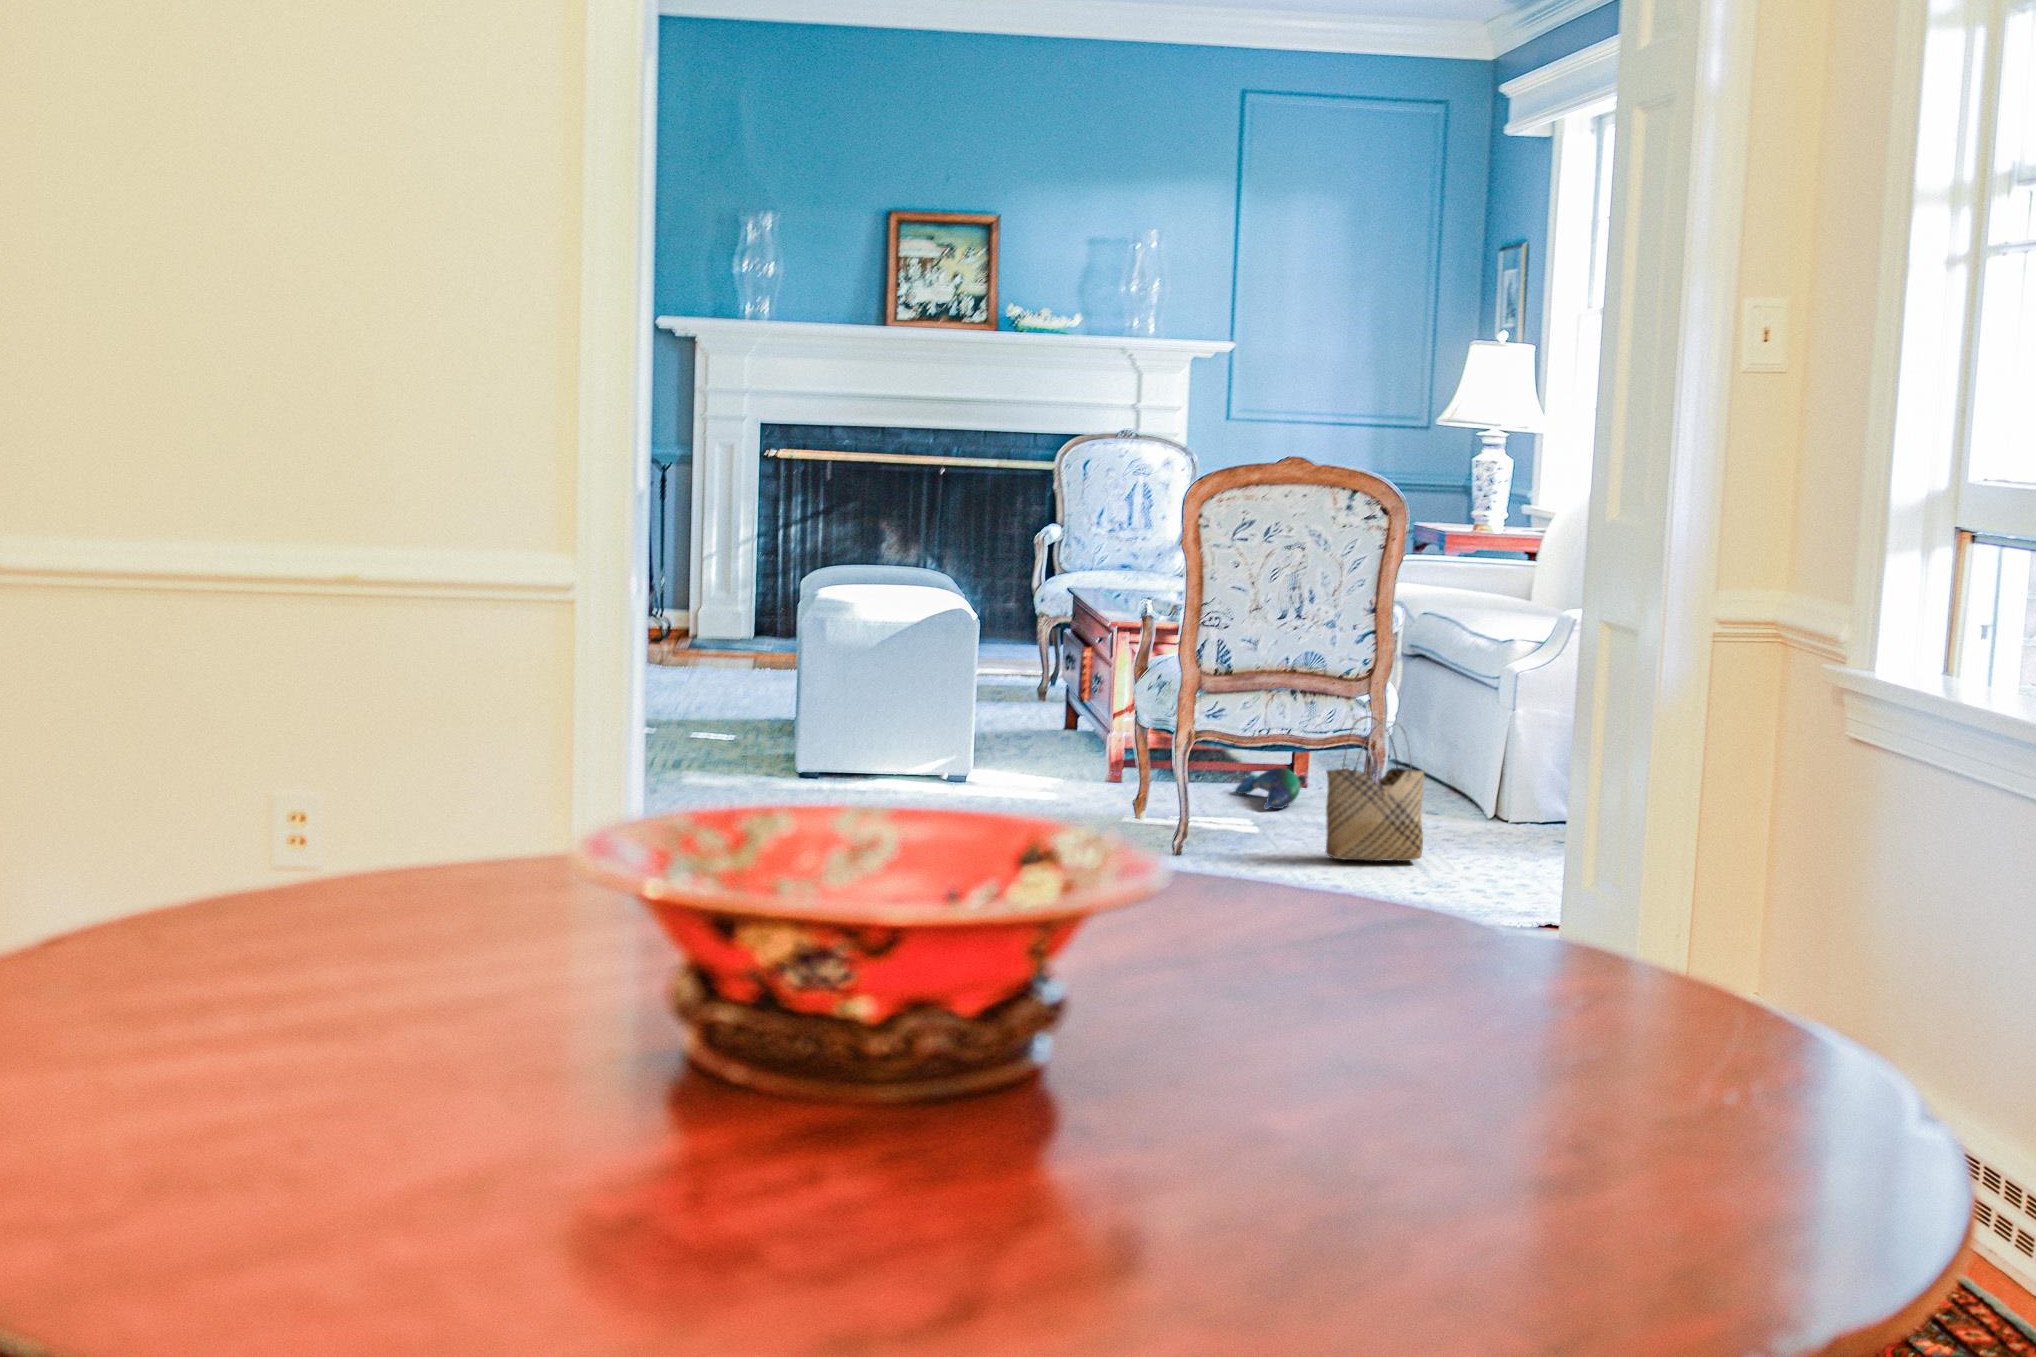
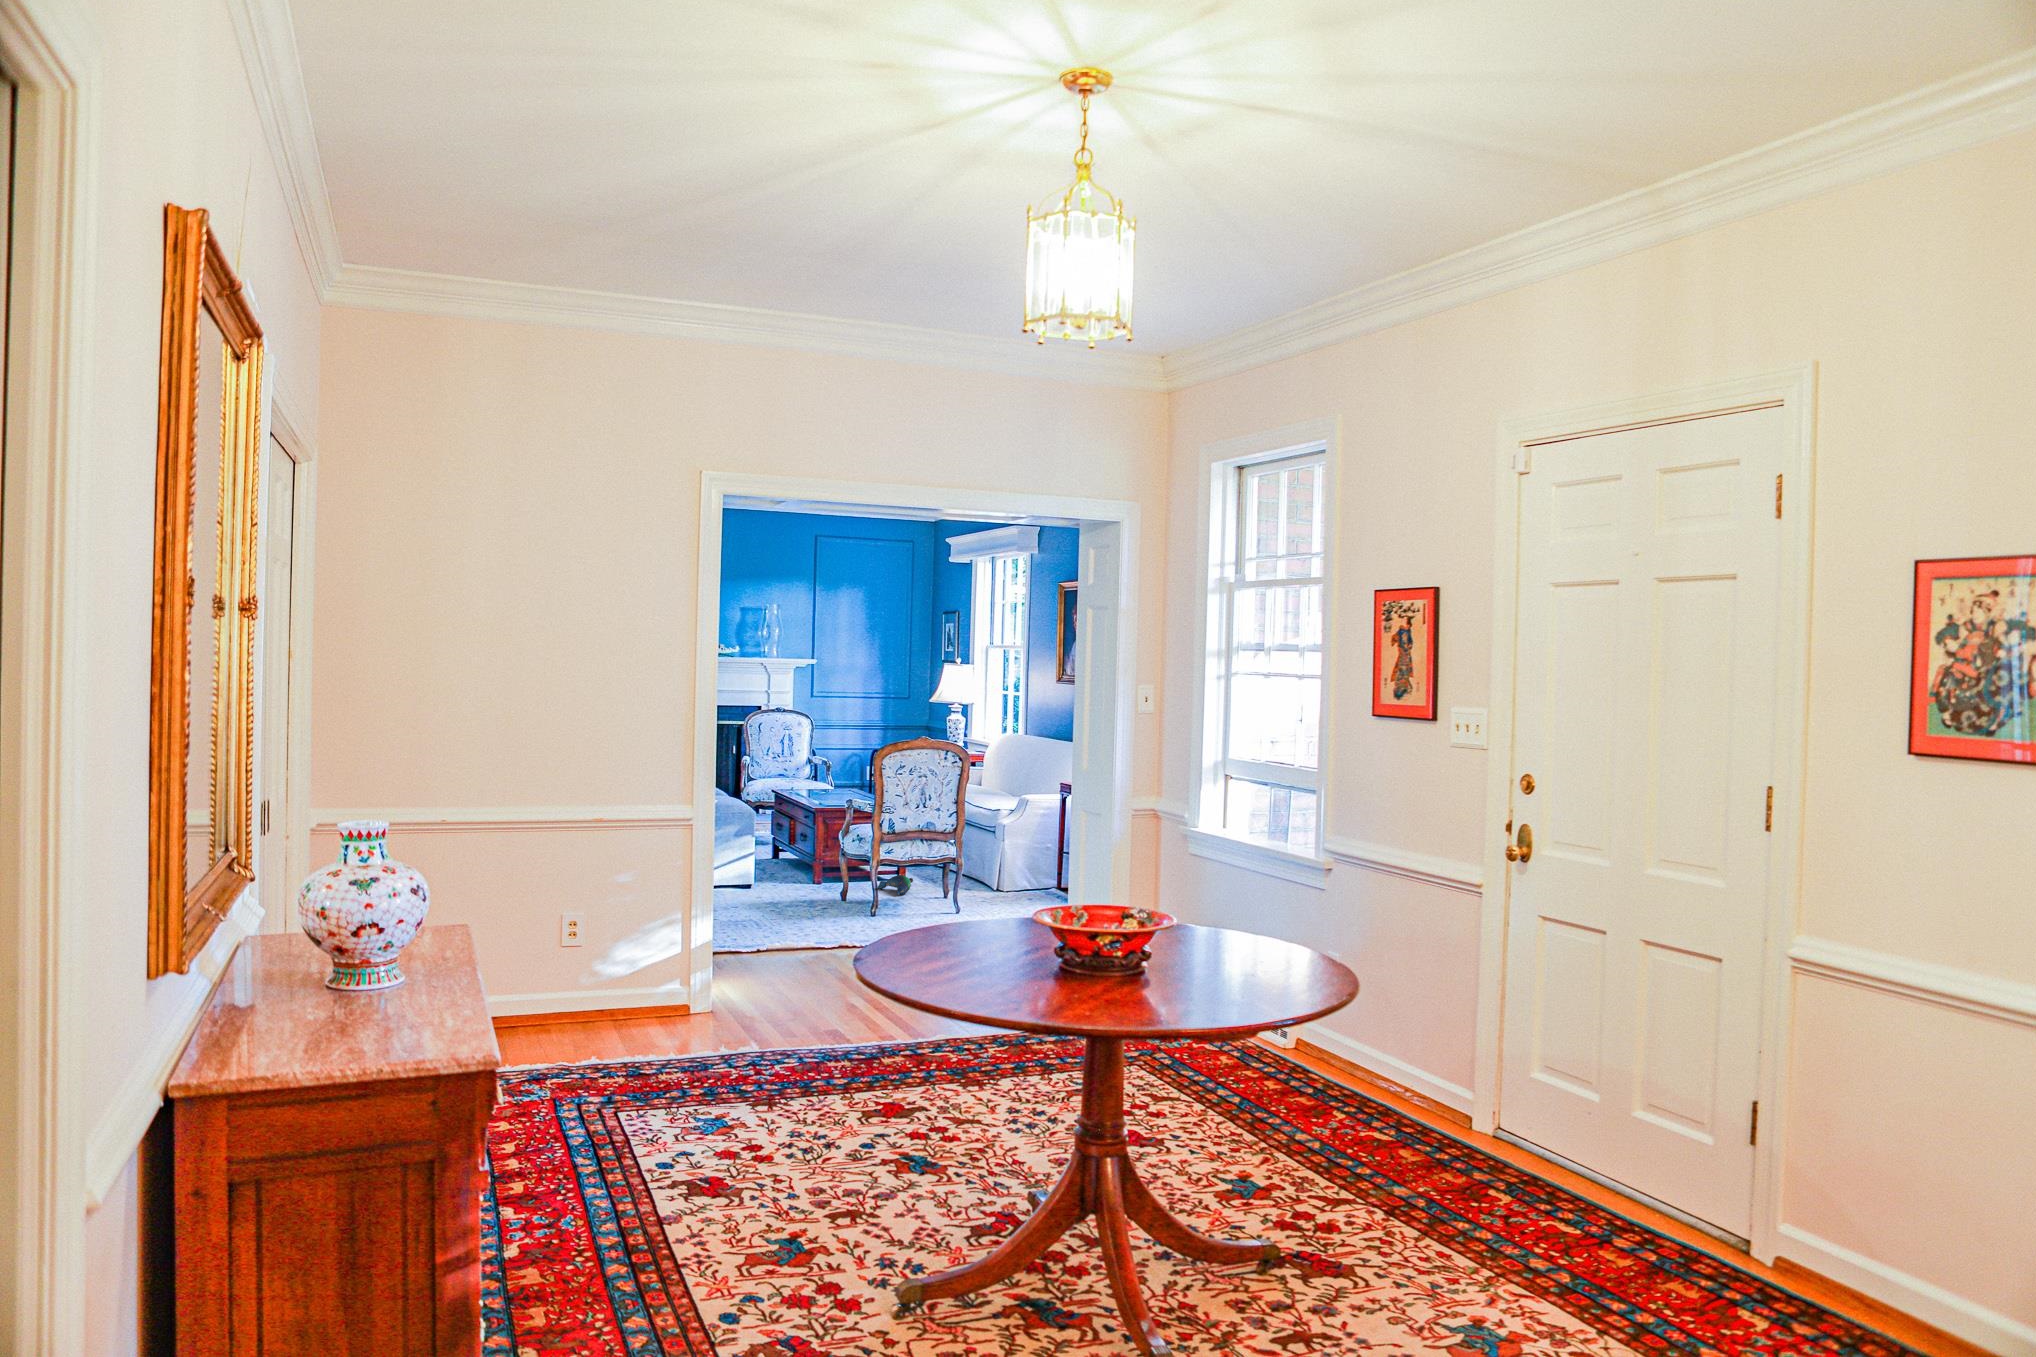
woven basket: present [1326,716,1424,861] -> none [941,848,983,914]

